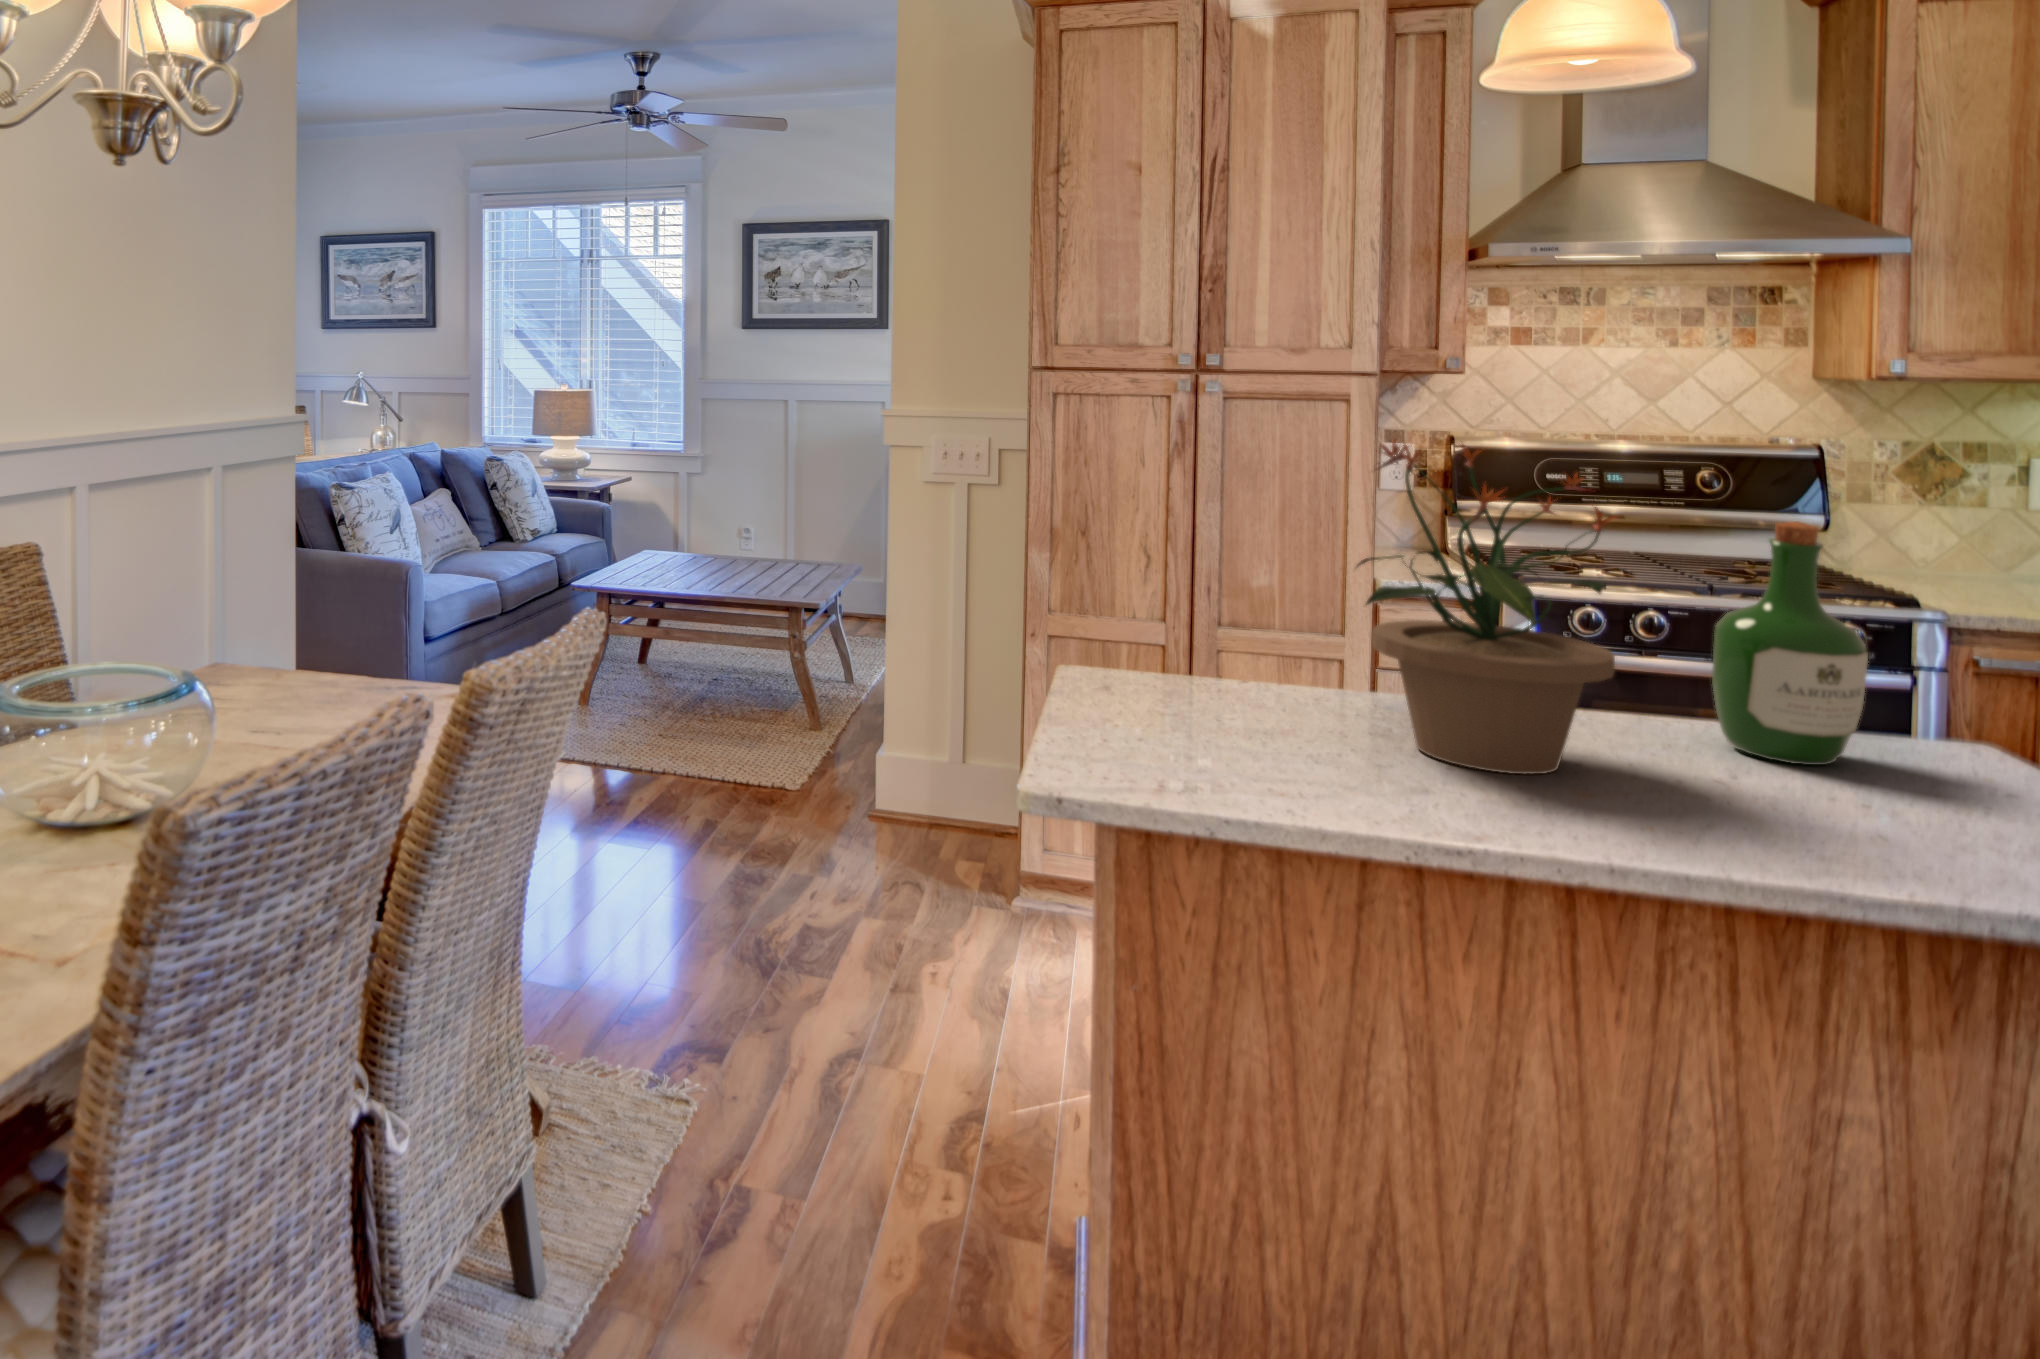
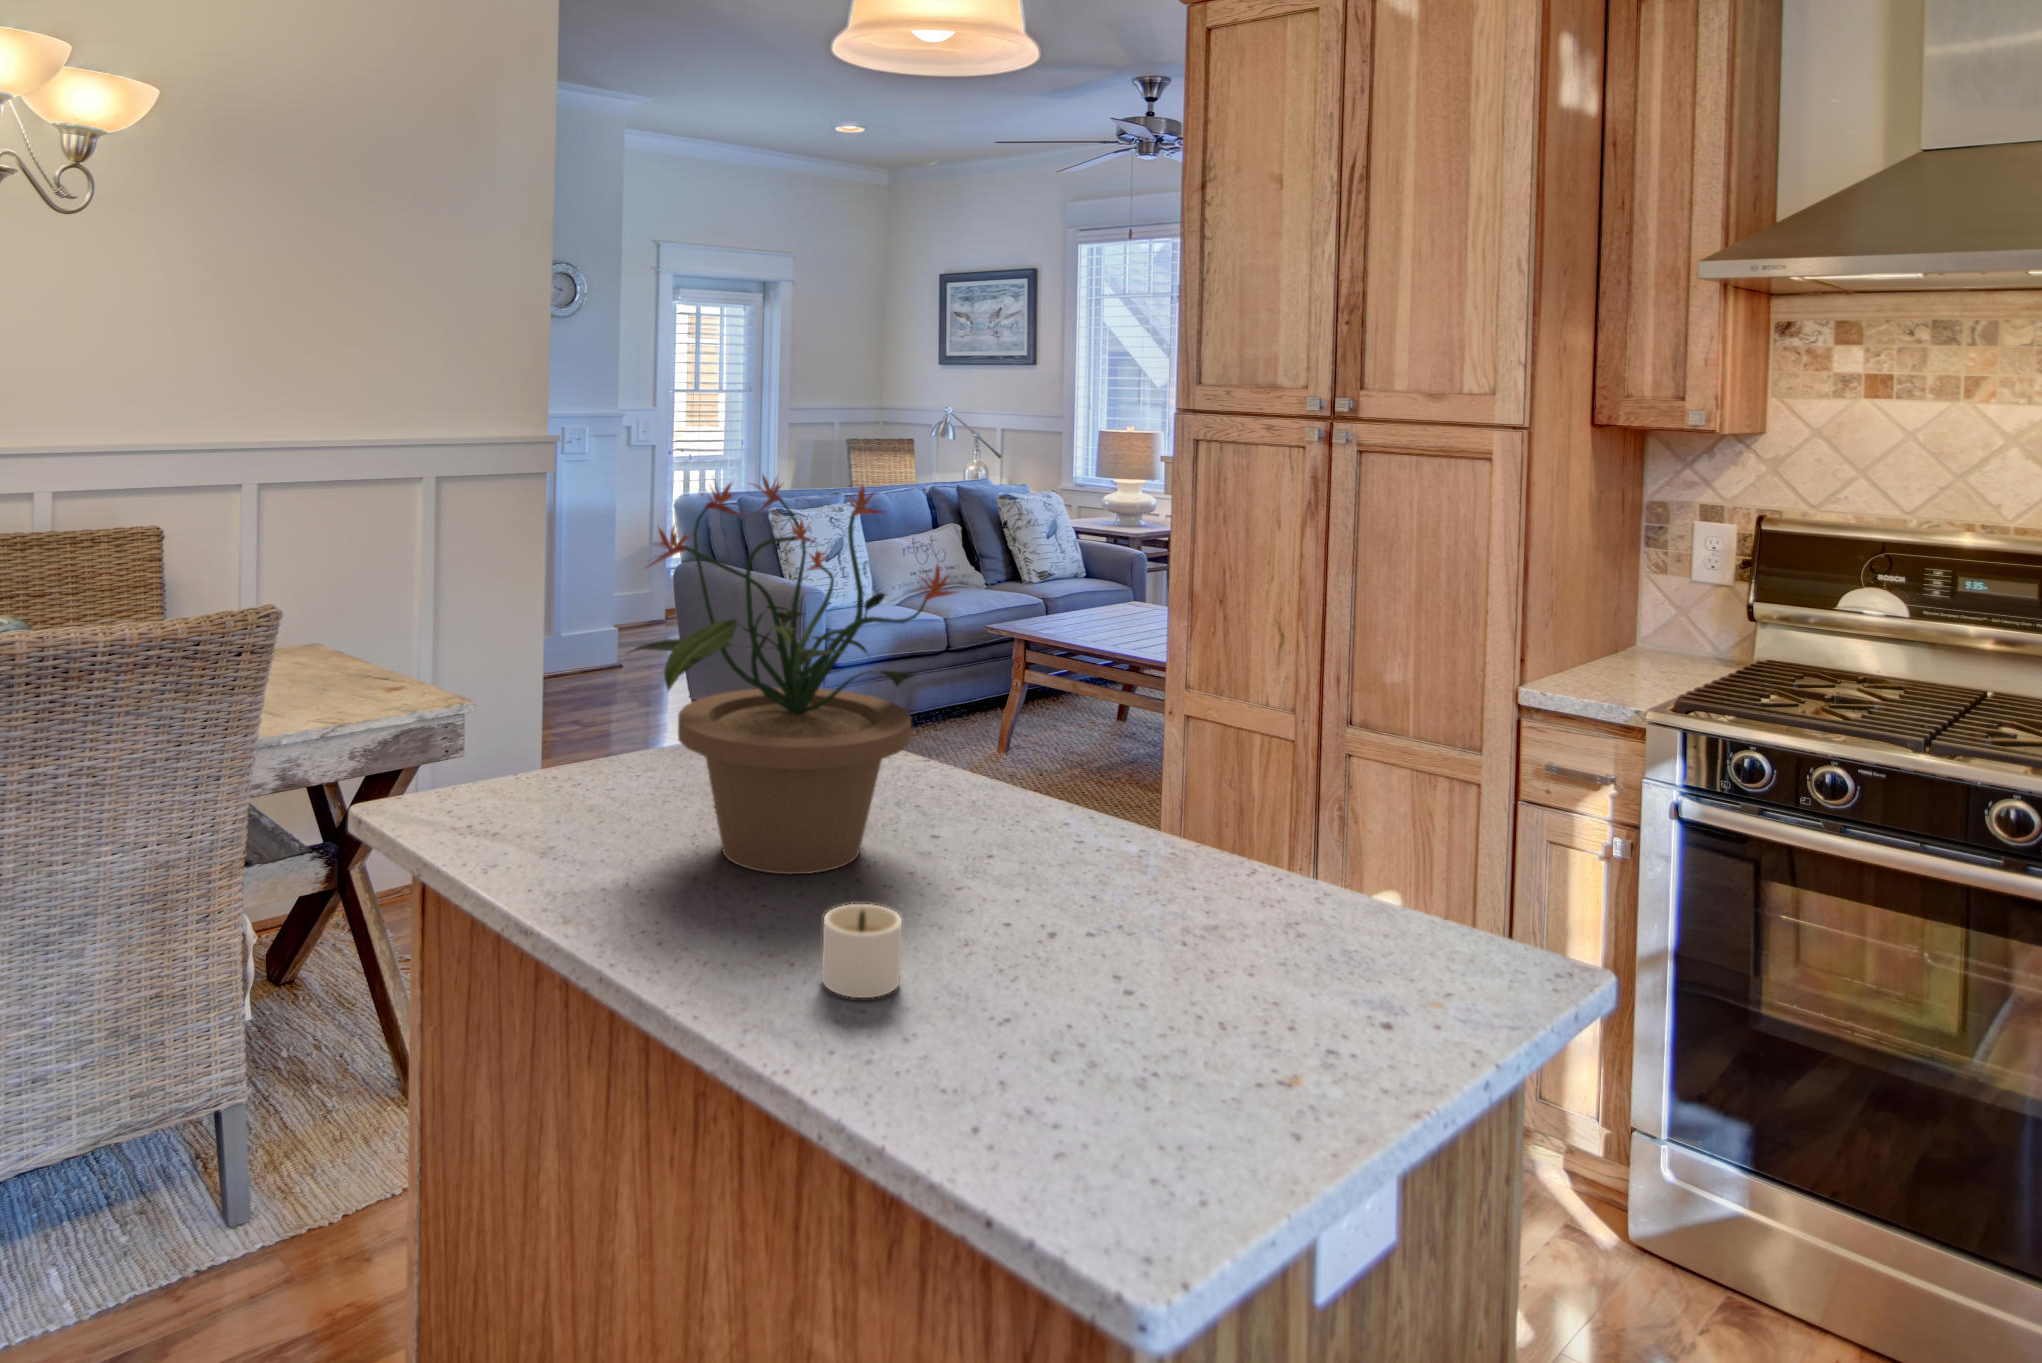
wine bottle: present [1712,521,1868,765] -> none [1074,605,1227,928]
candle: none [1810,771,1926,840] -> present [822,904,902,998]

